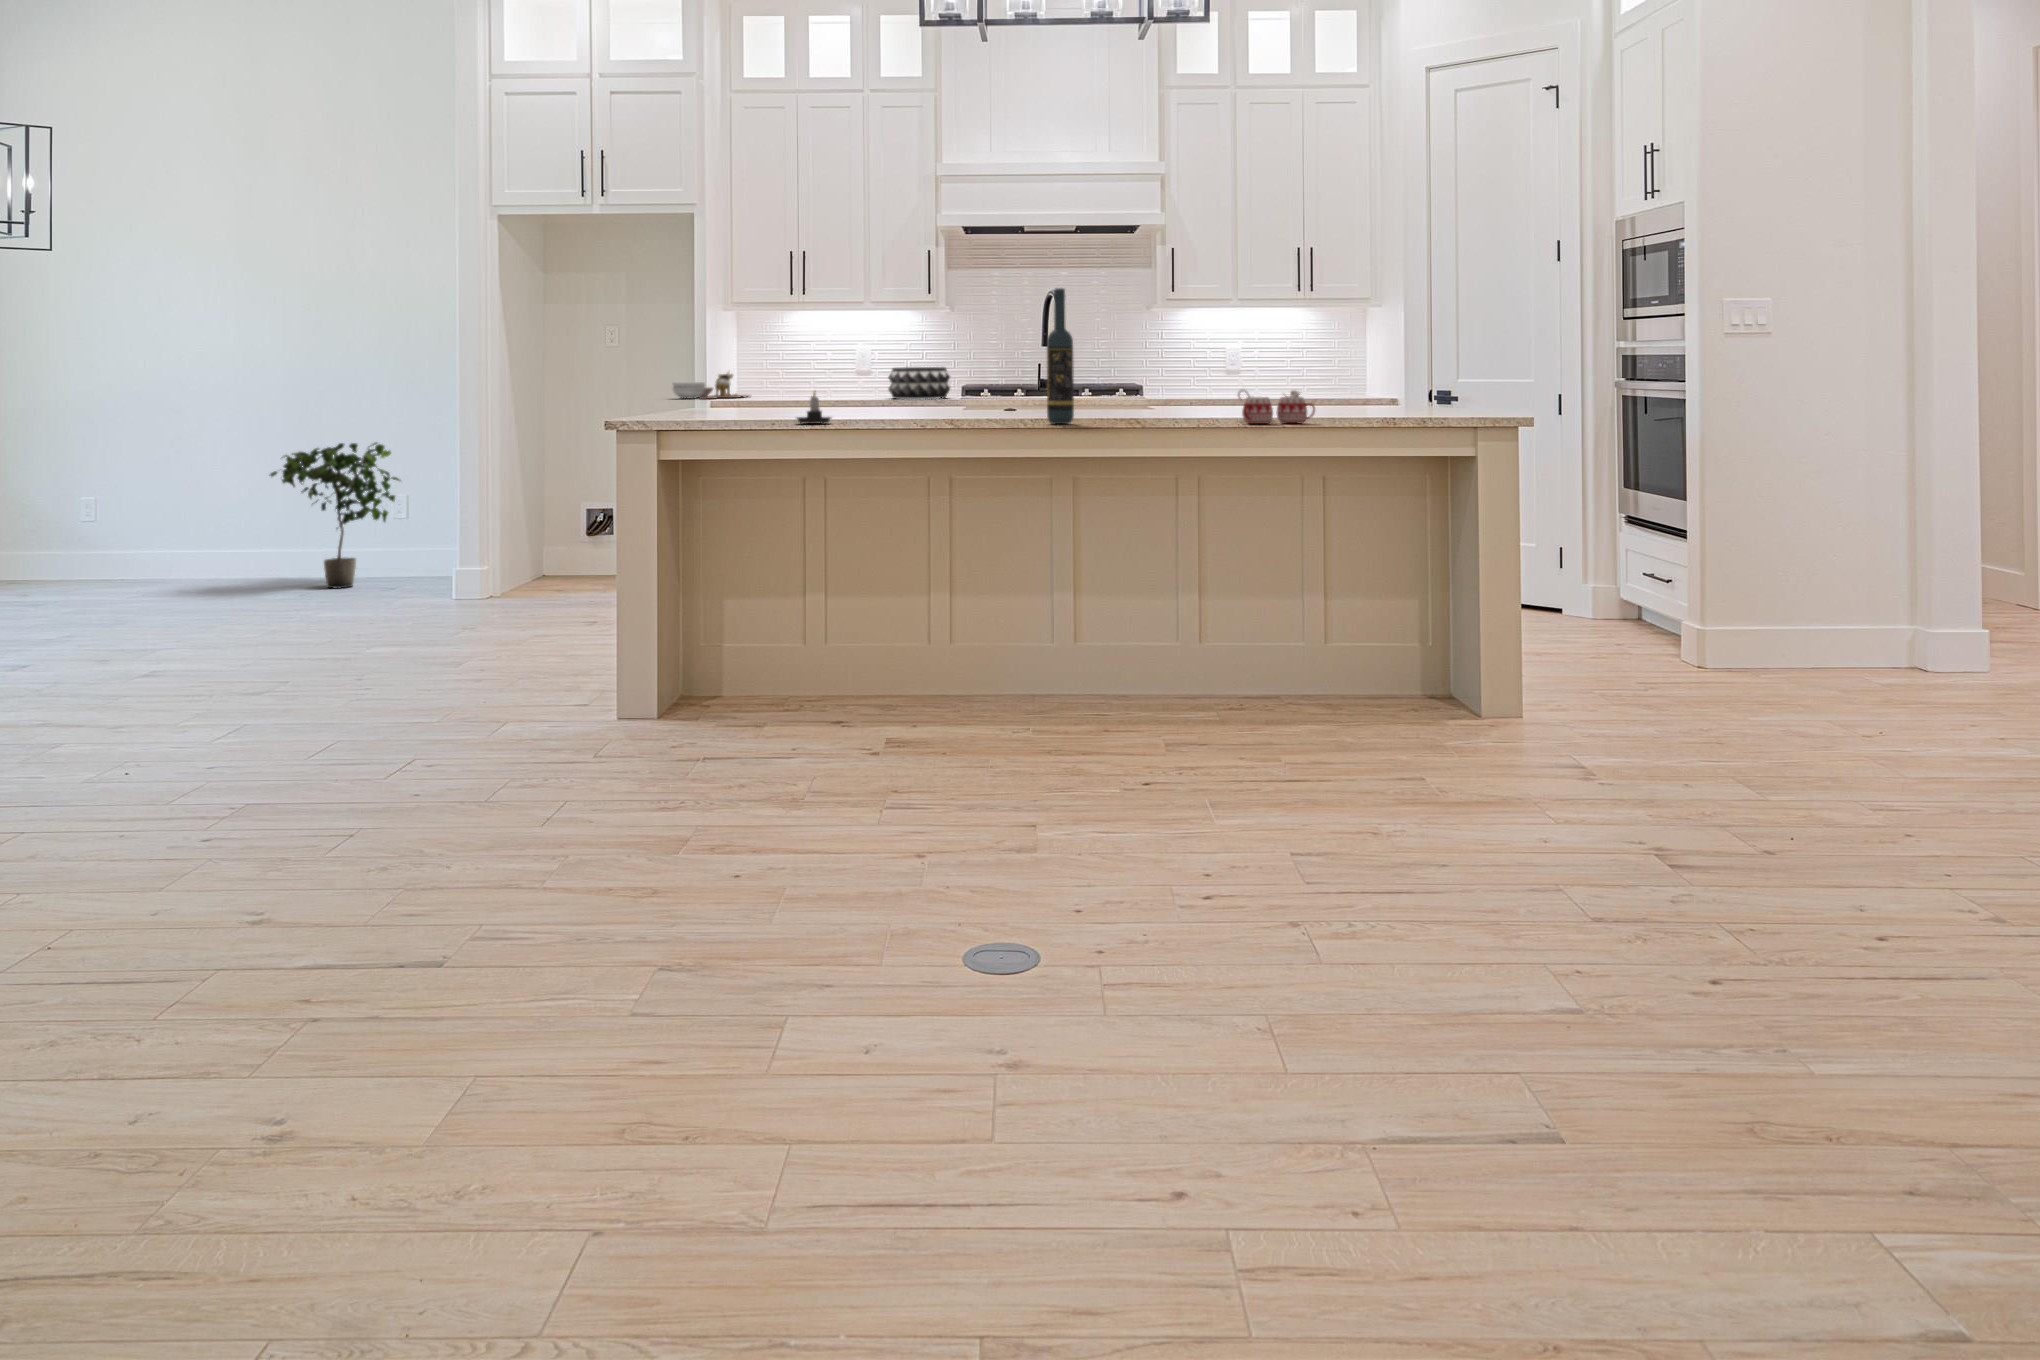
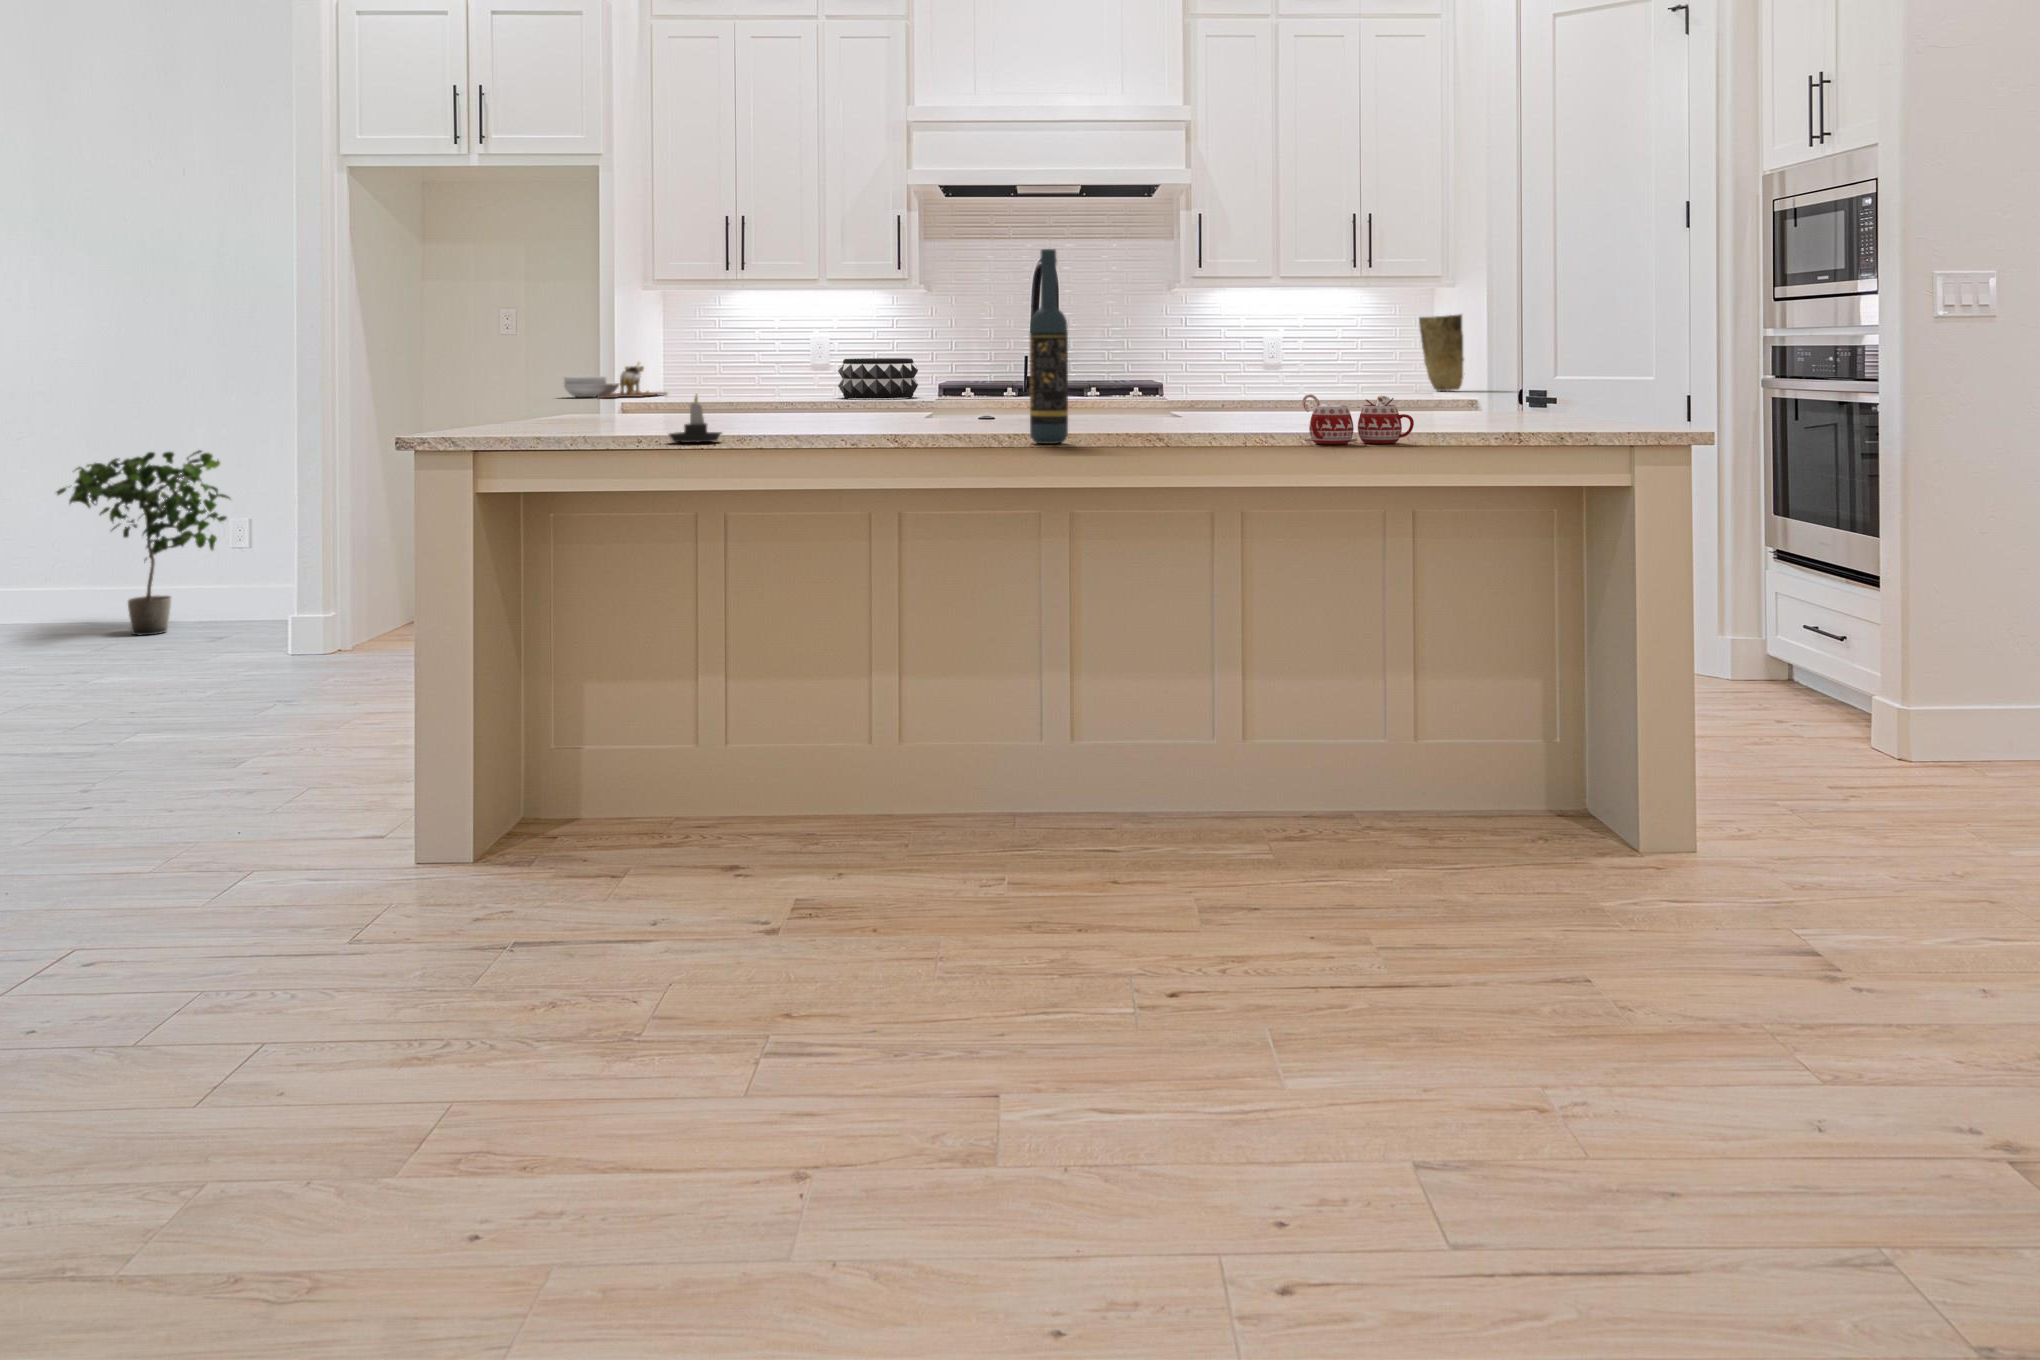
vase: none [1353,331,1392,393] -> present [1419,314,1464,391]

